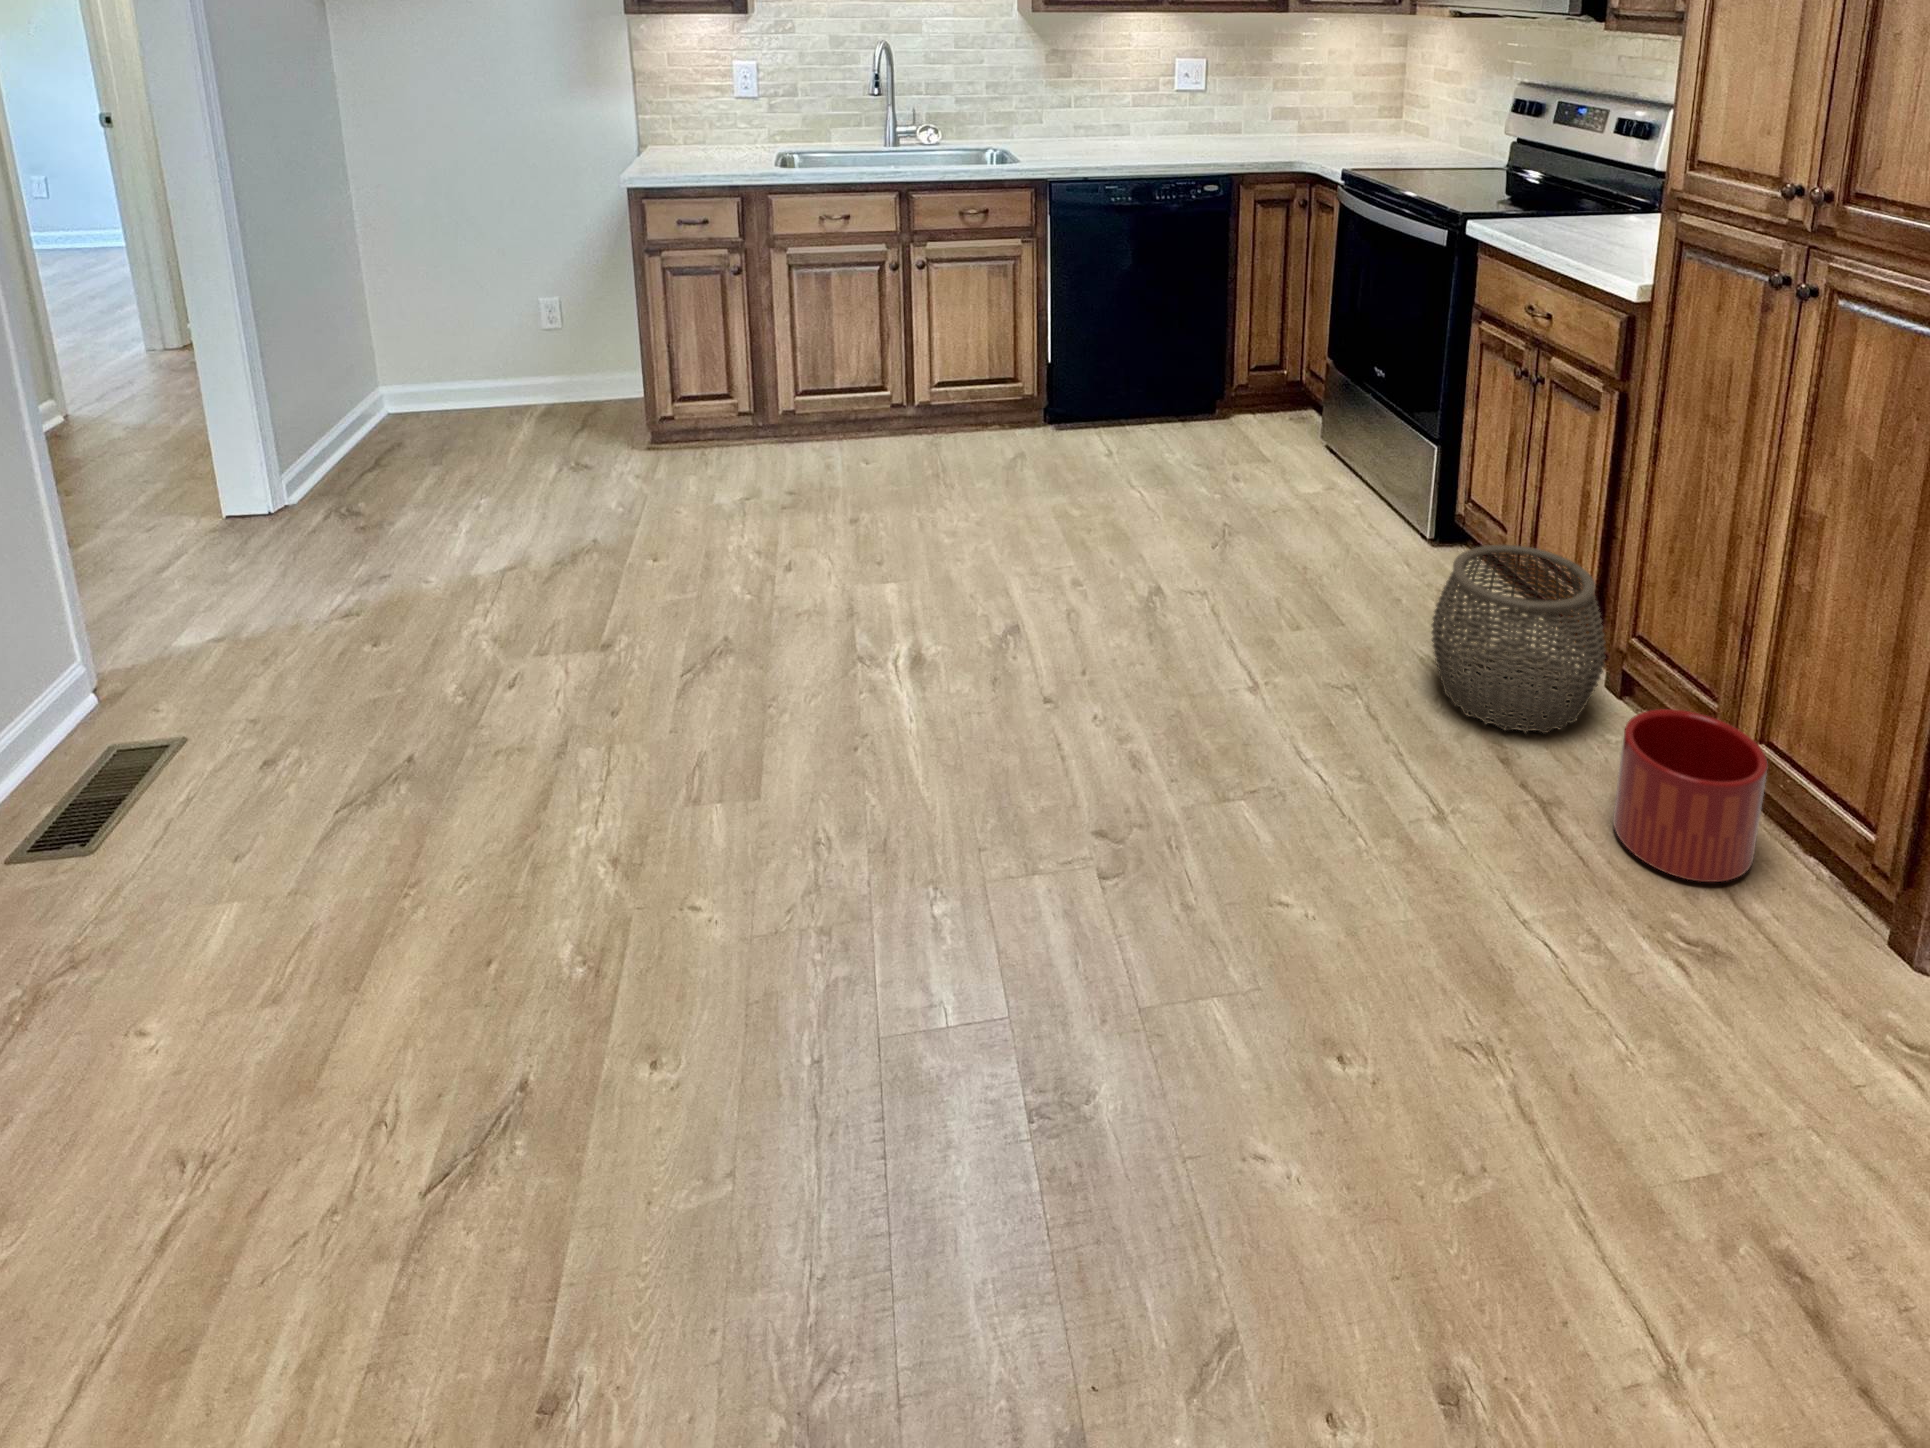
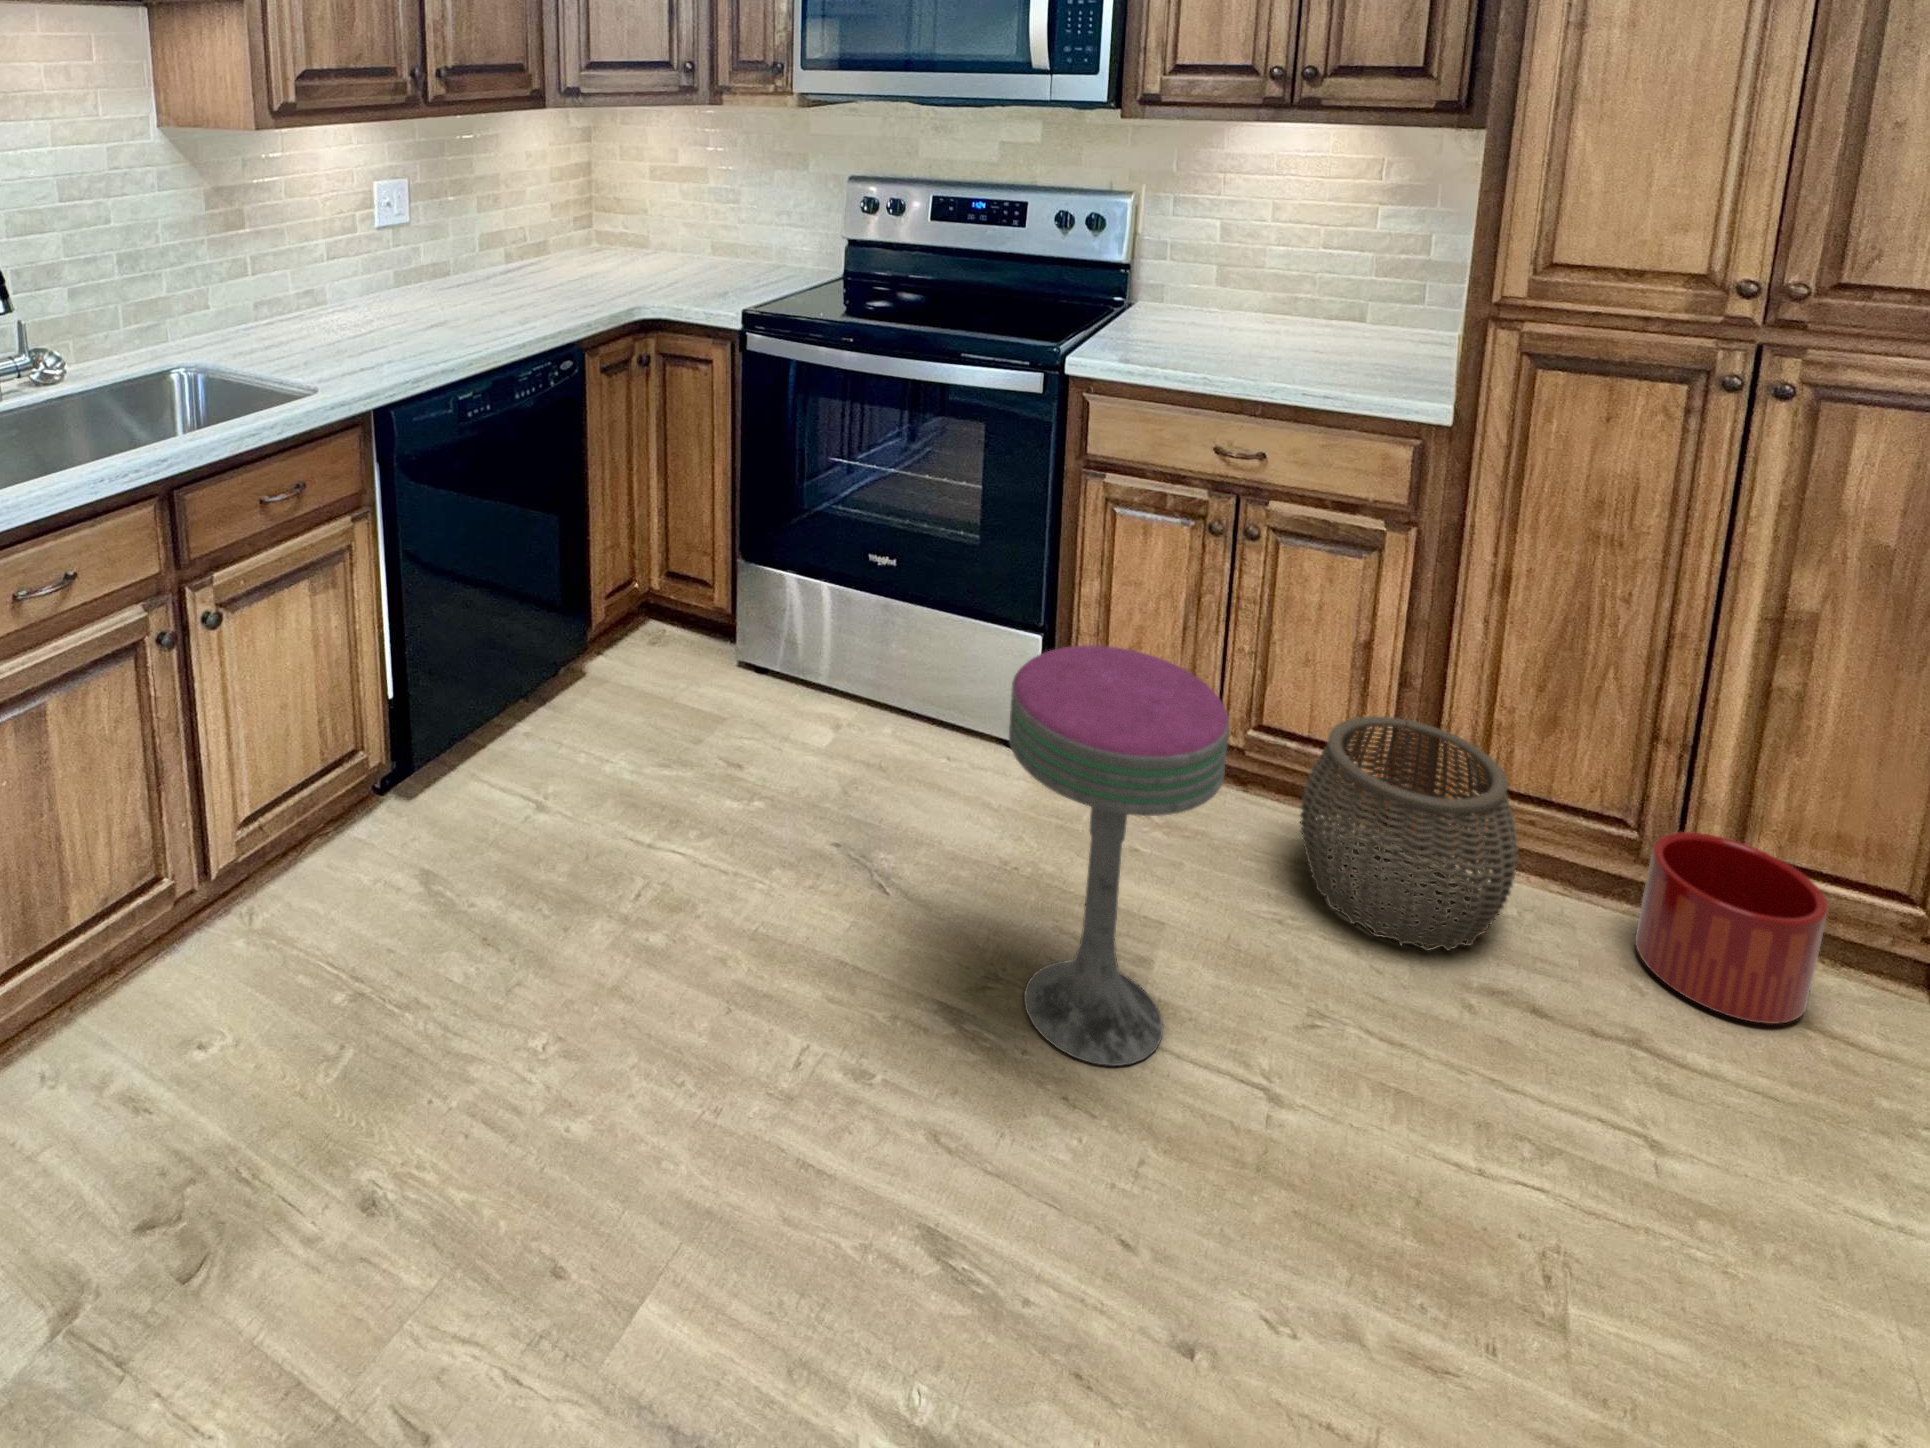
bar stool: none [1140,374,1281,648] -> present [1009,645,1229,1066]

